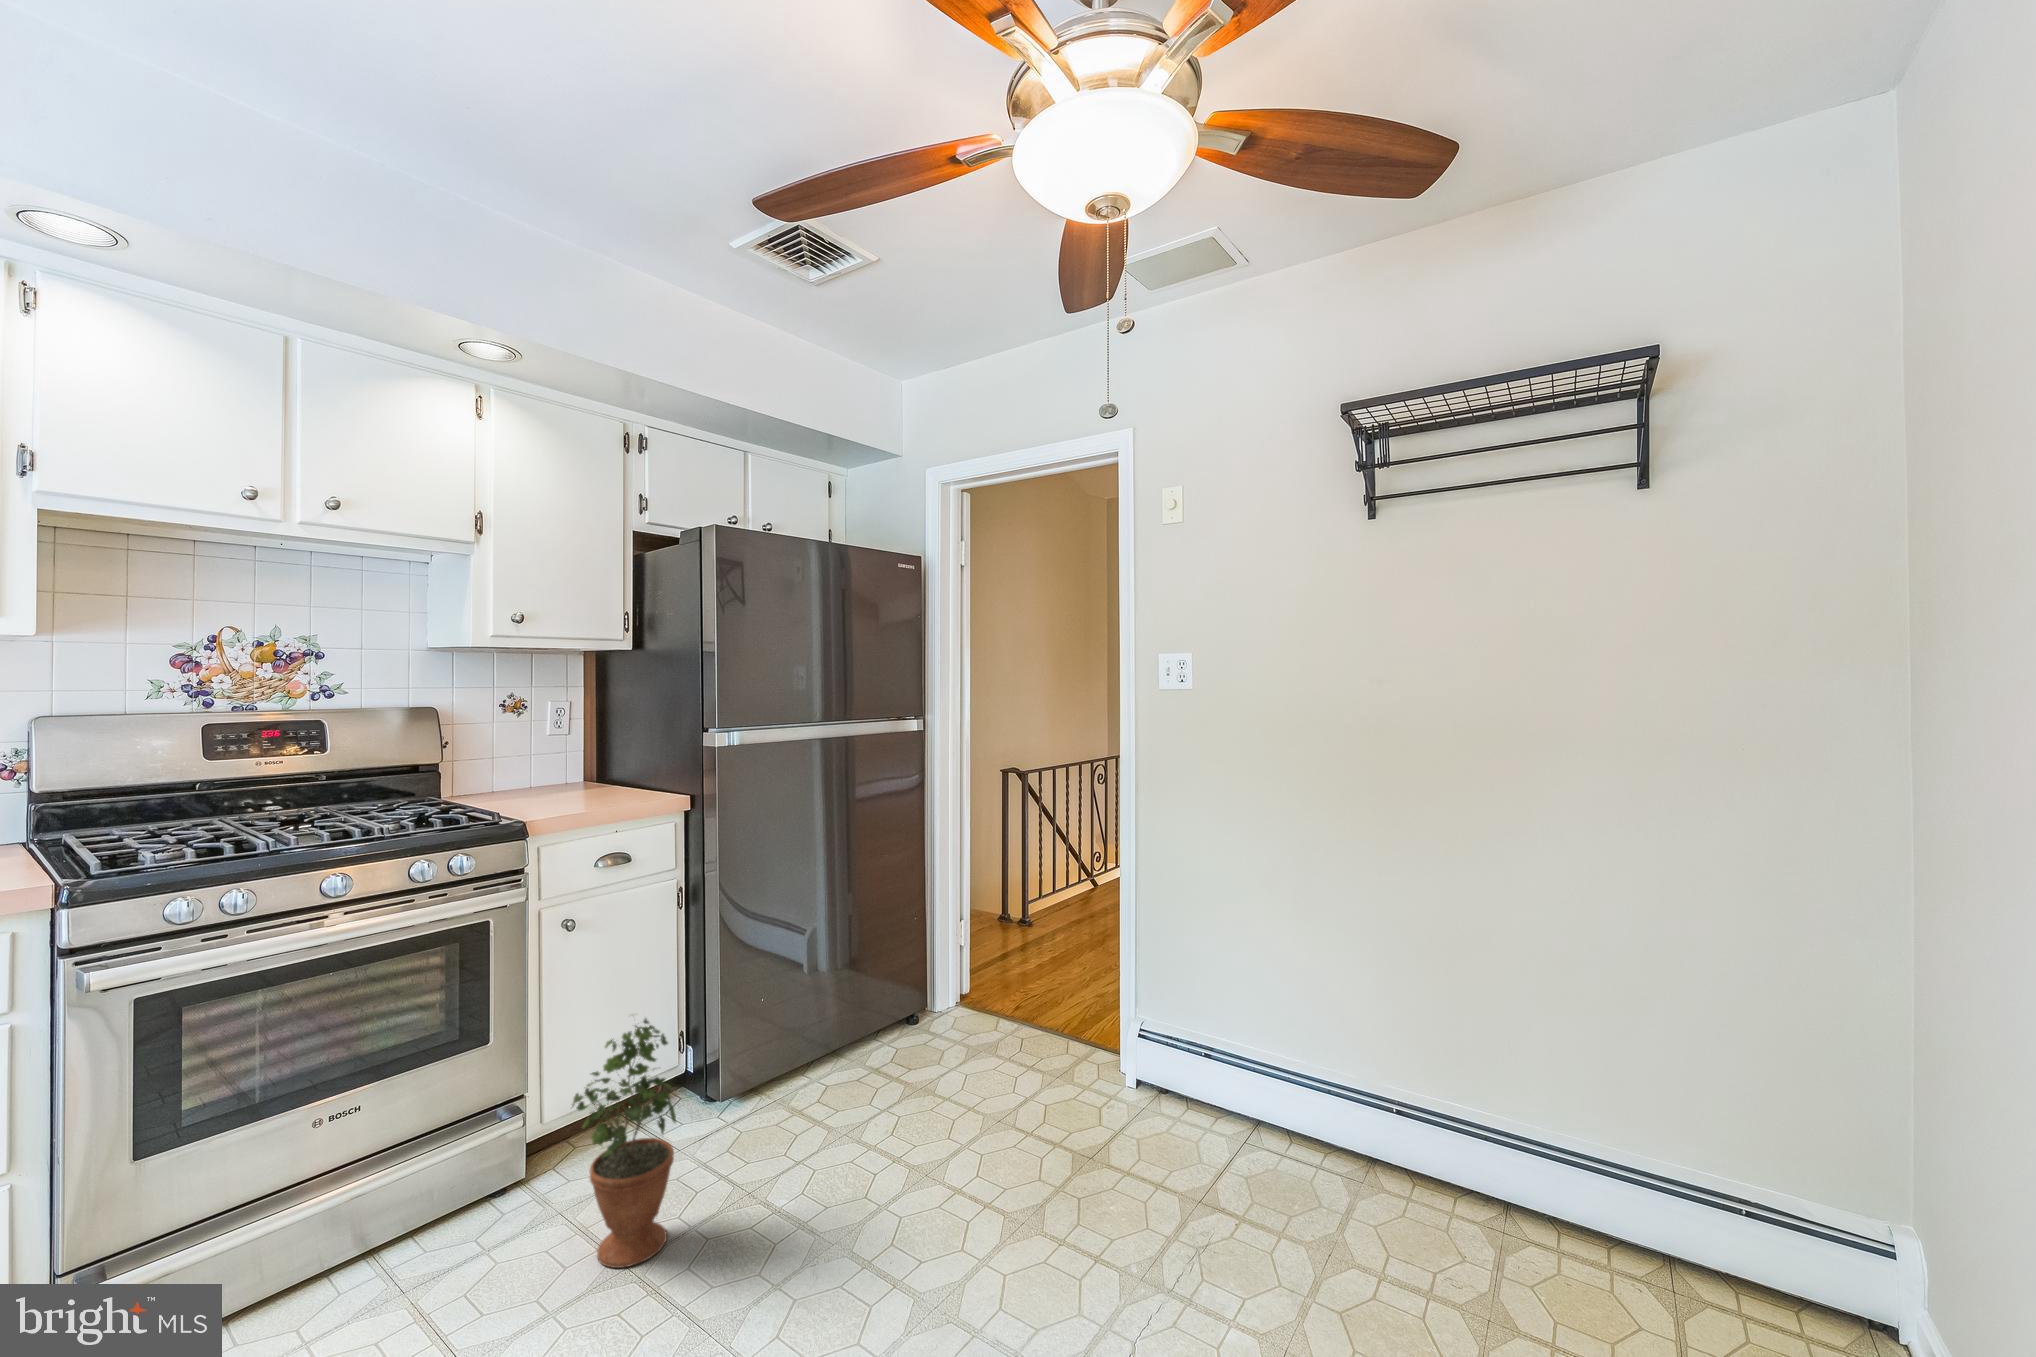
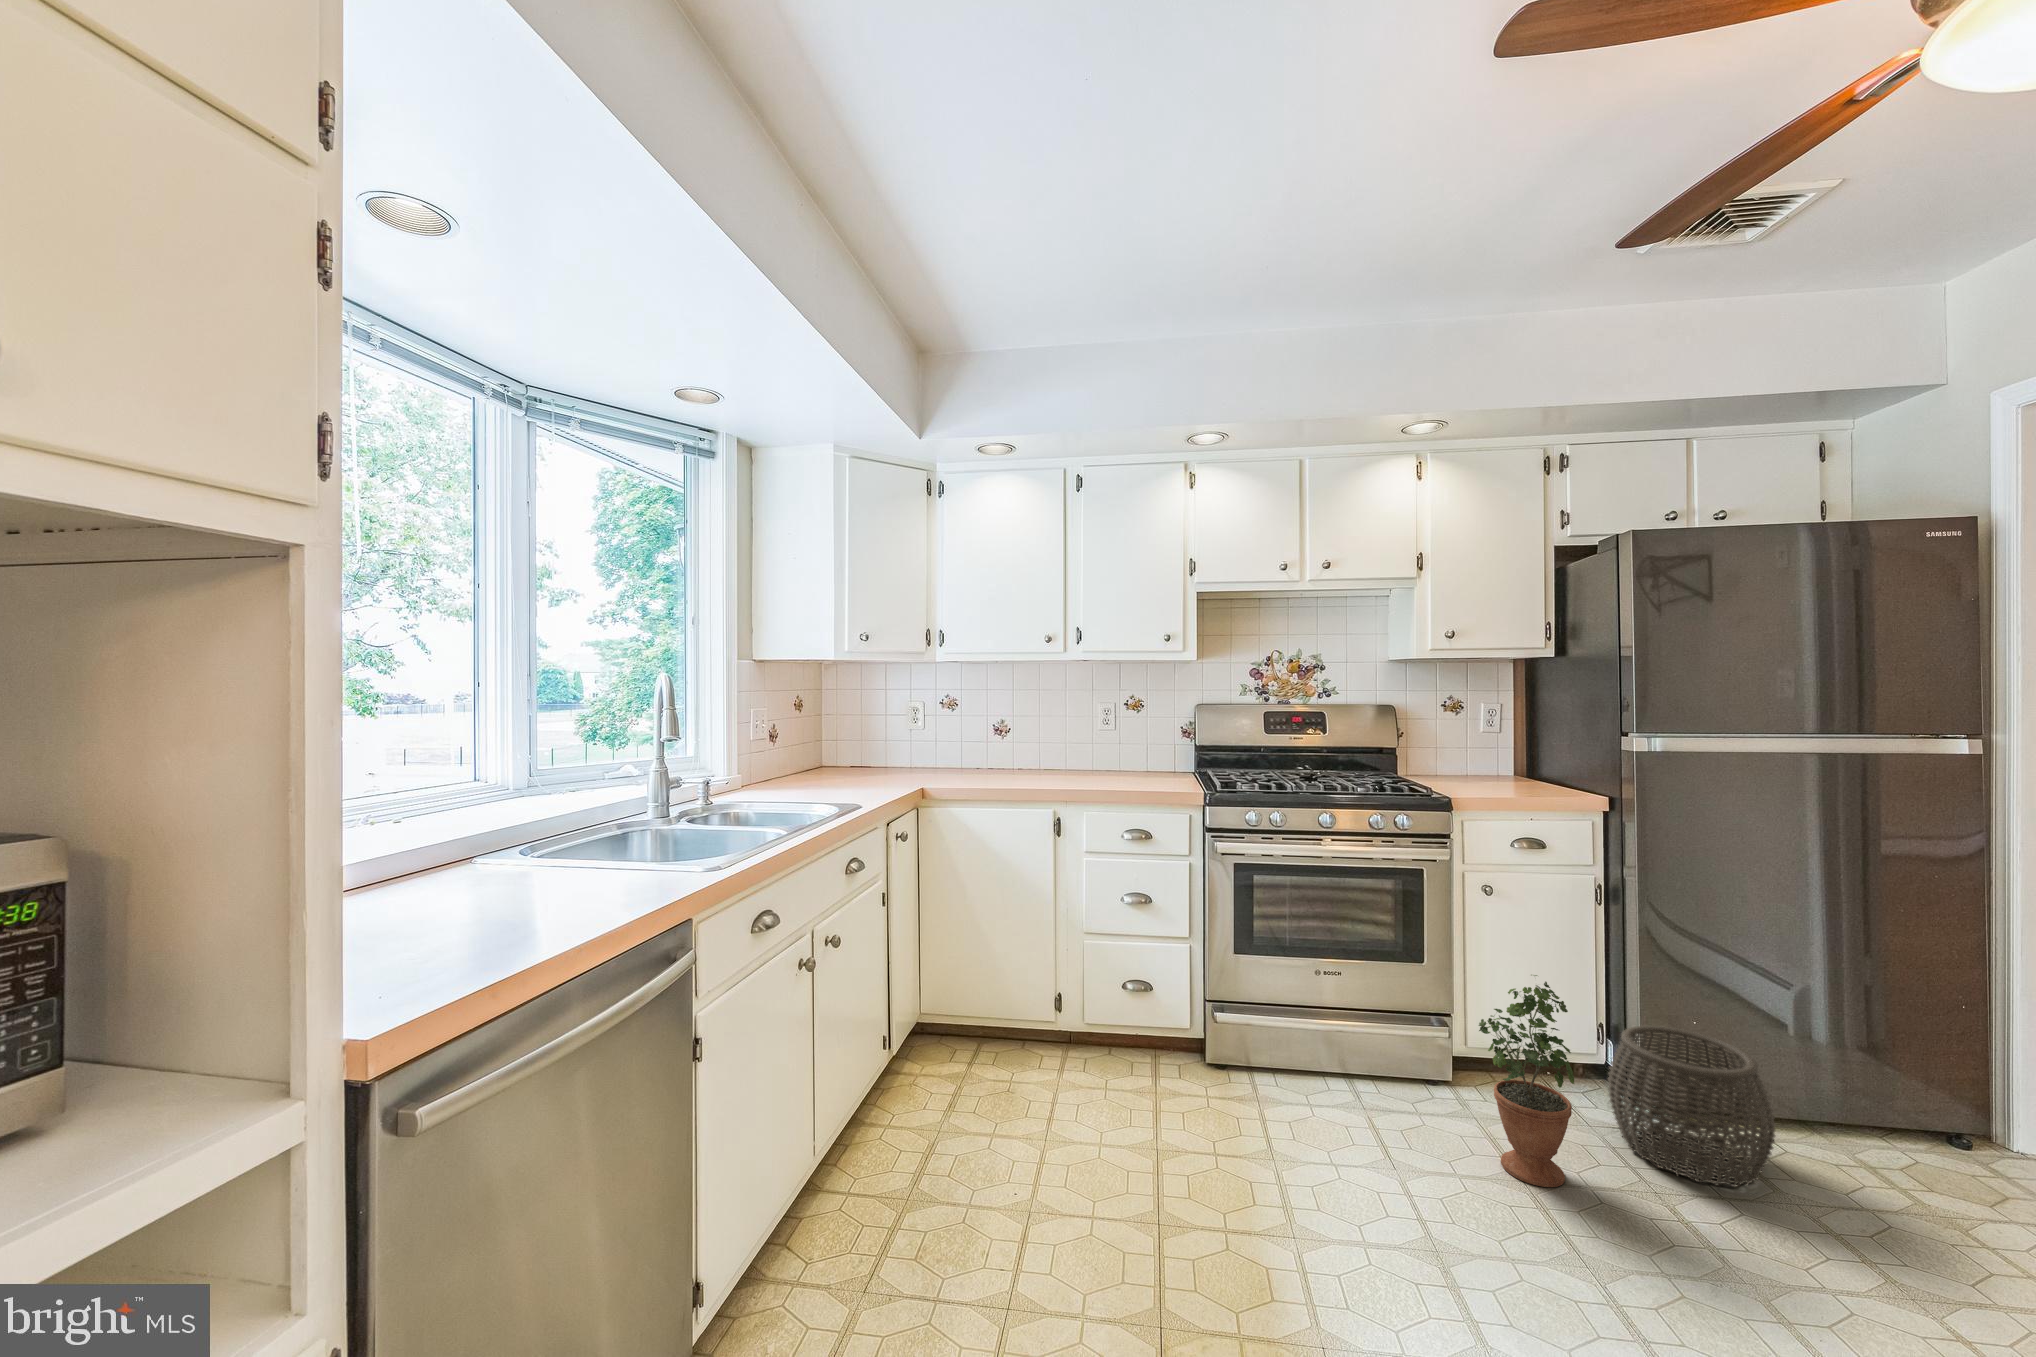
woven basket: none [695,1013,827,1166] -> present [1608,1026,1775,1187]

